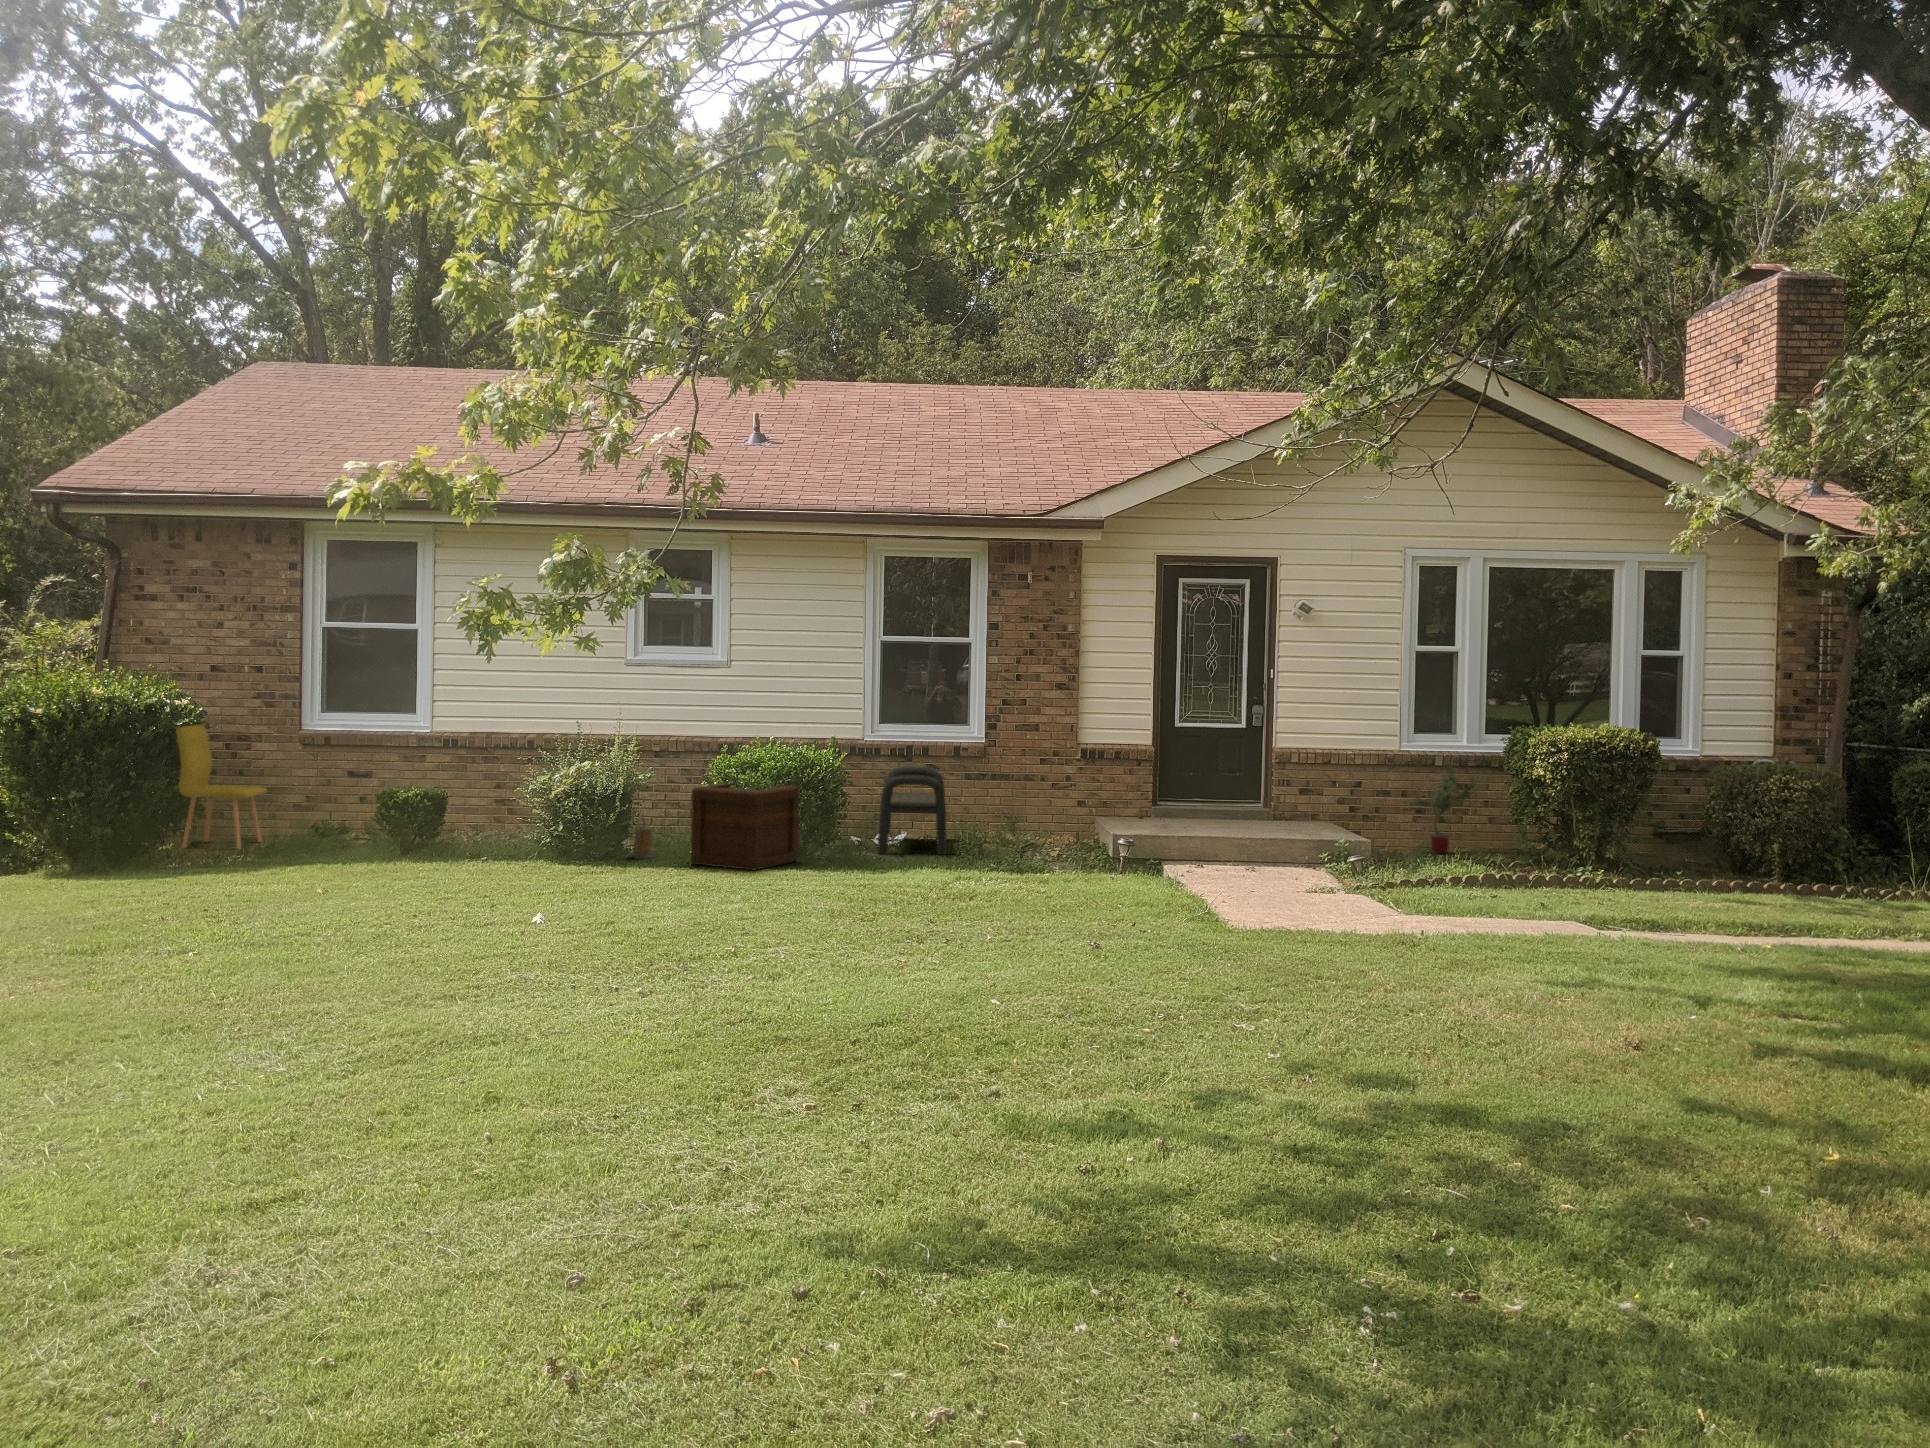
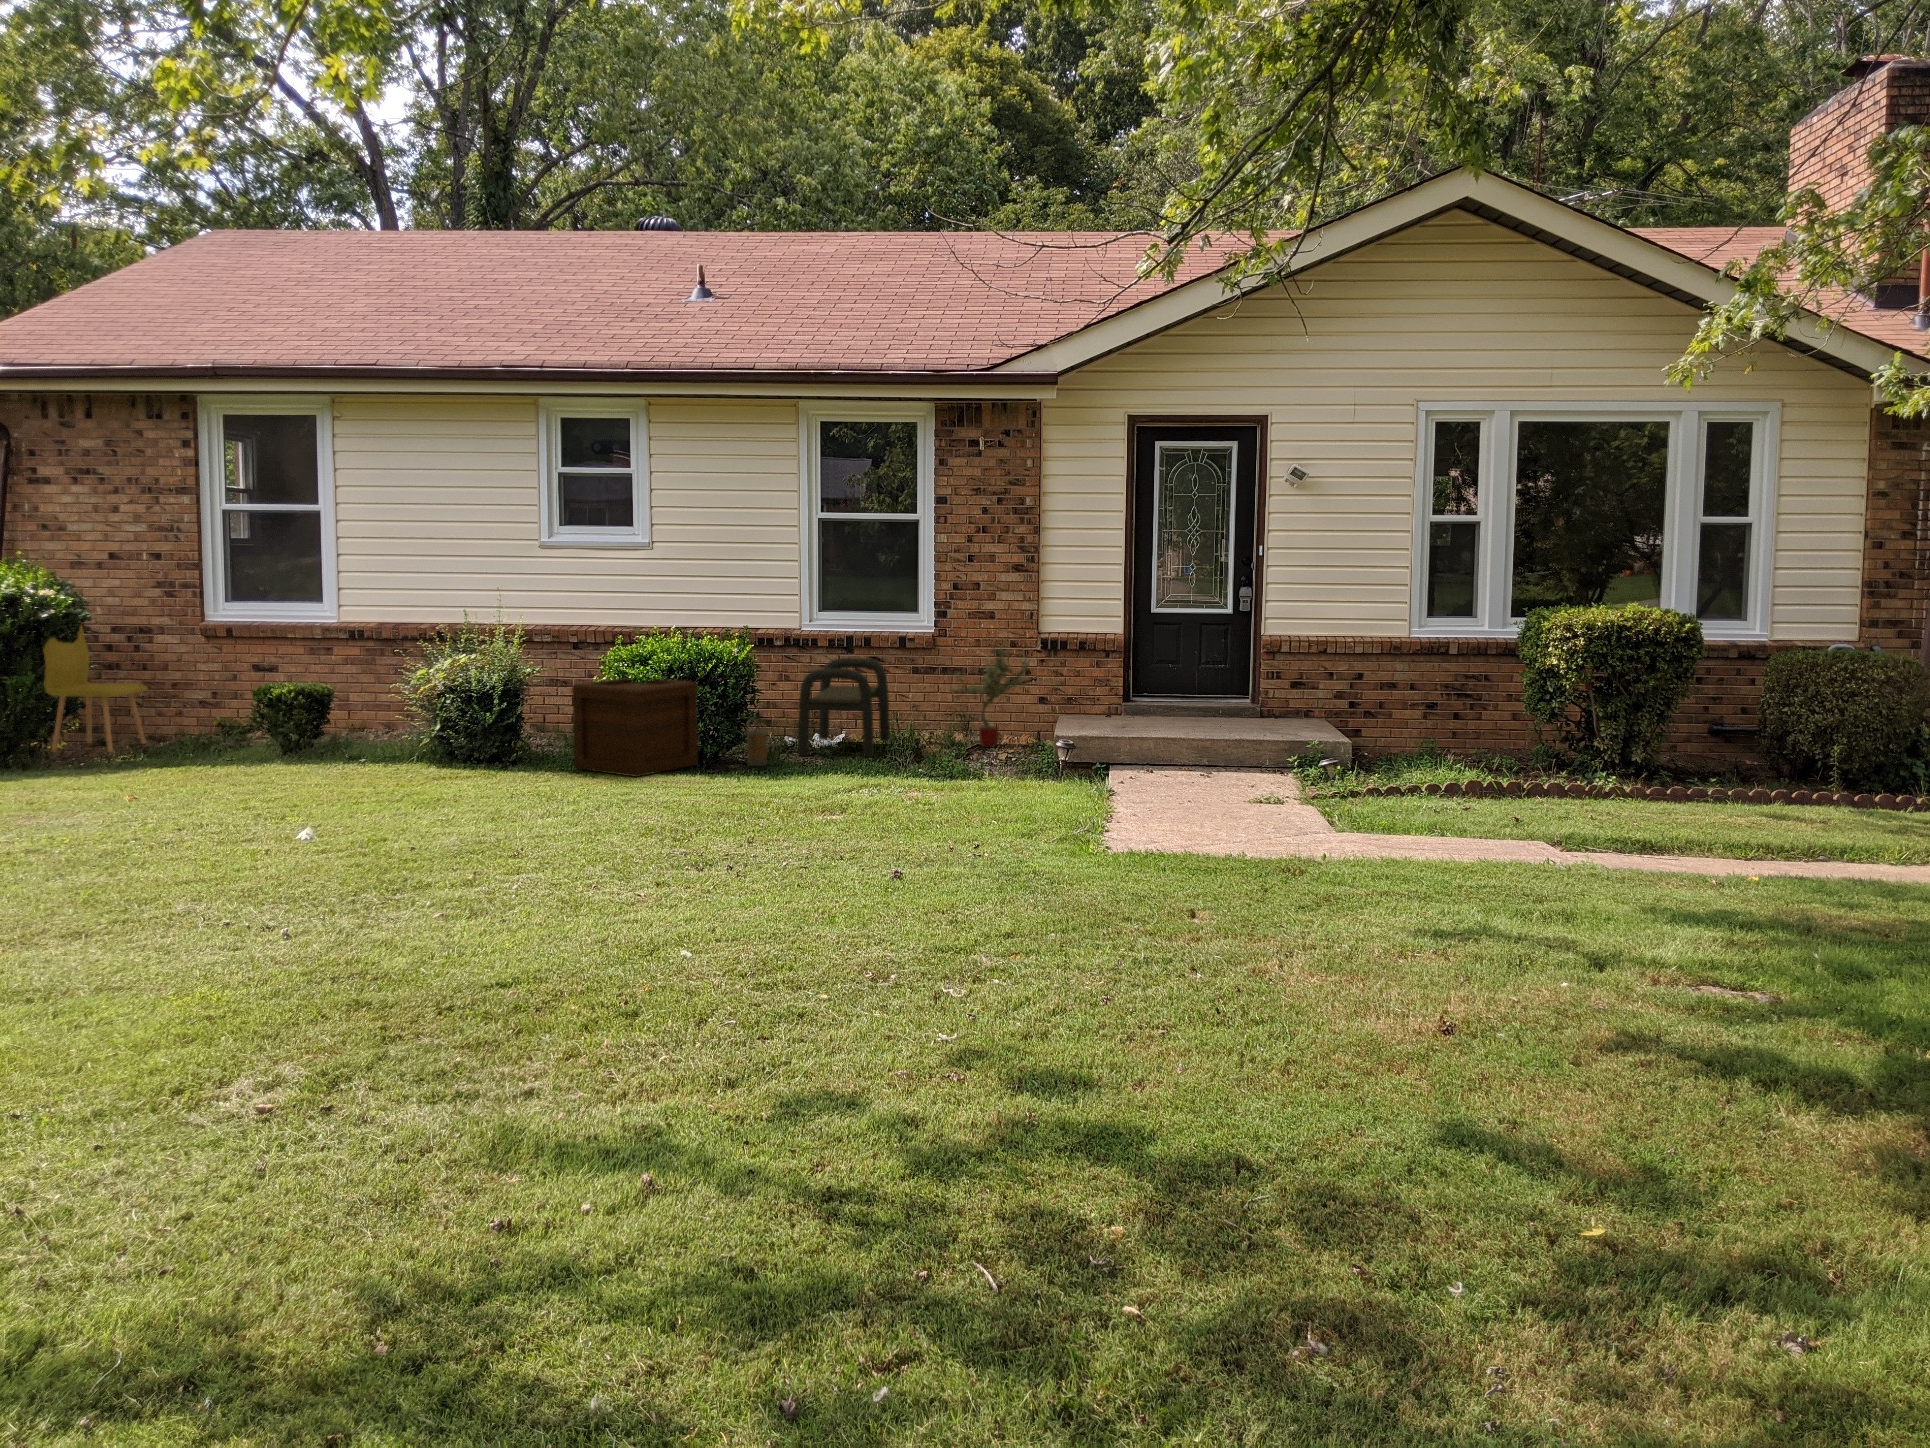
potted tree: present [1404,763,1480,854] -> present [948,644,1031,748]
watering can: present [634,815,652,859] -> present [746,717,767,766]

